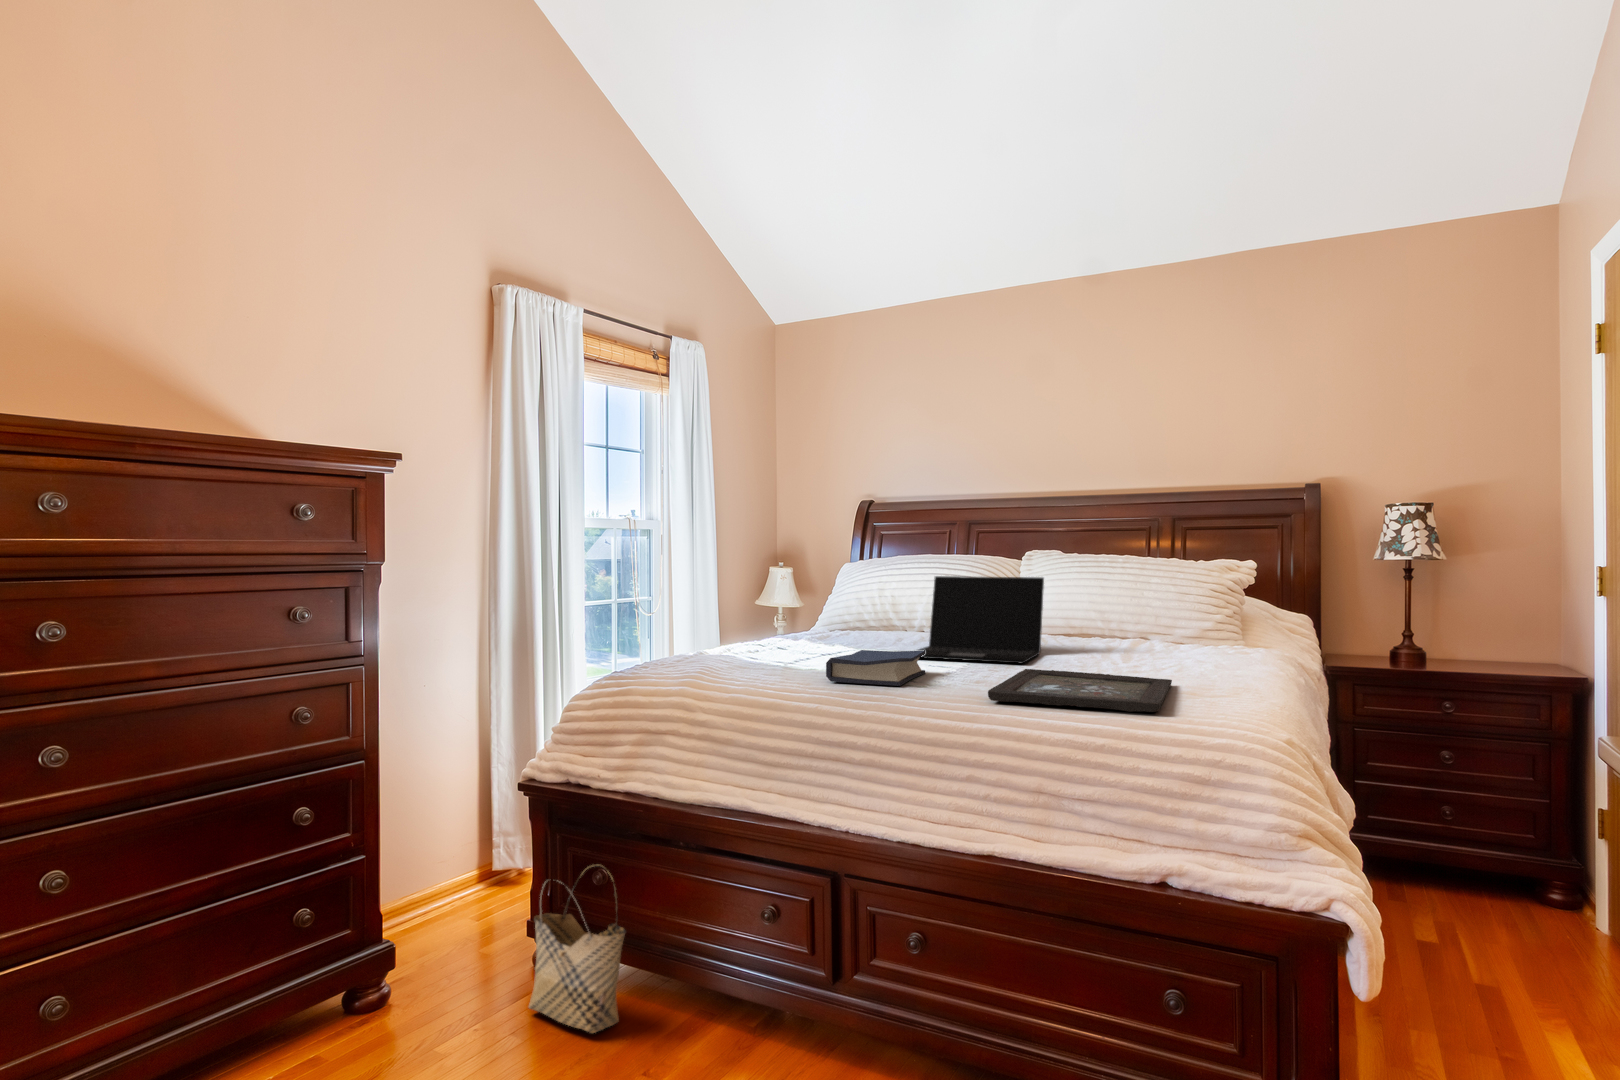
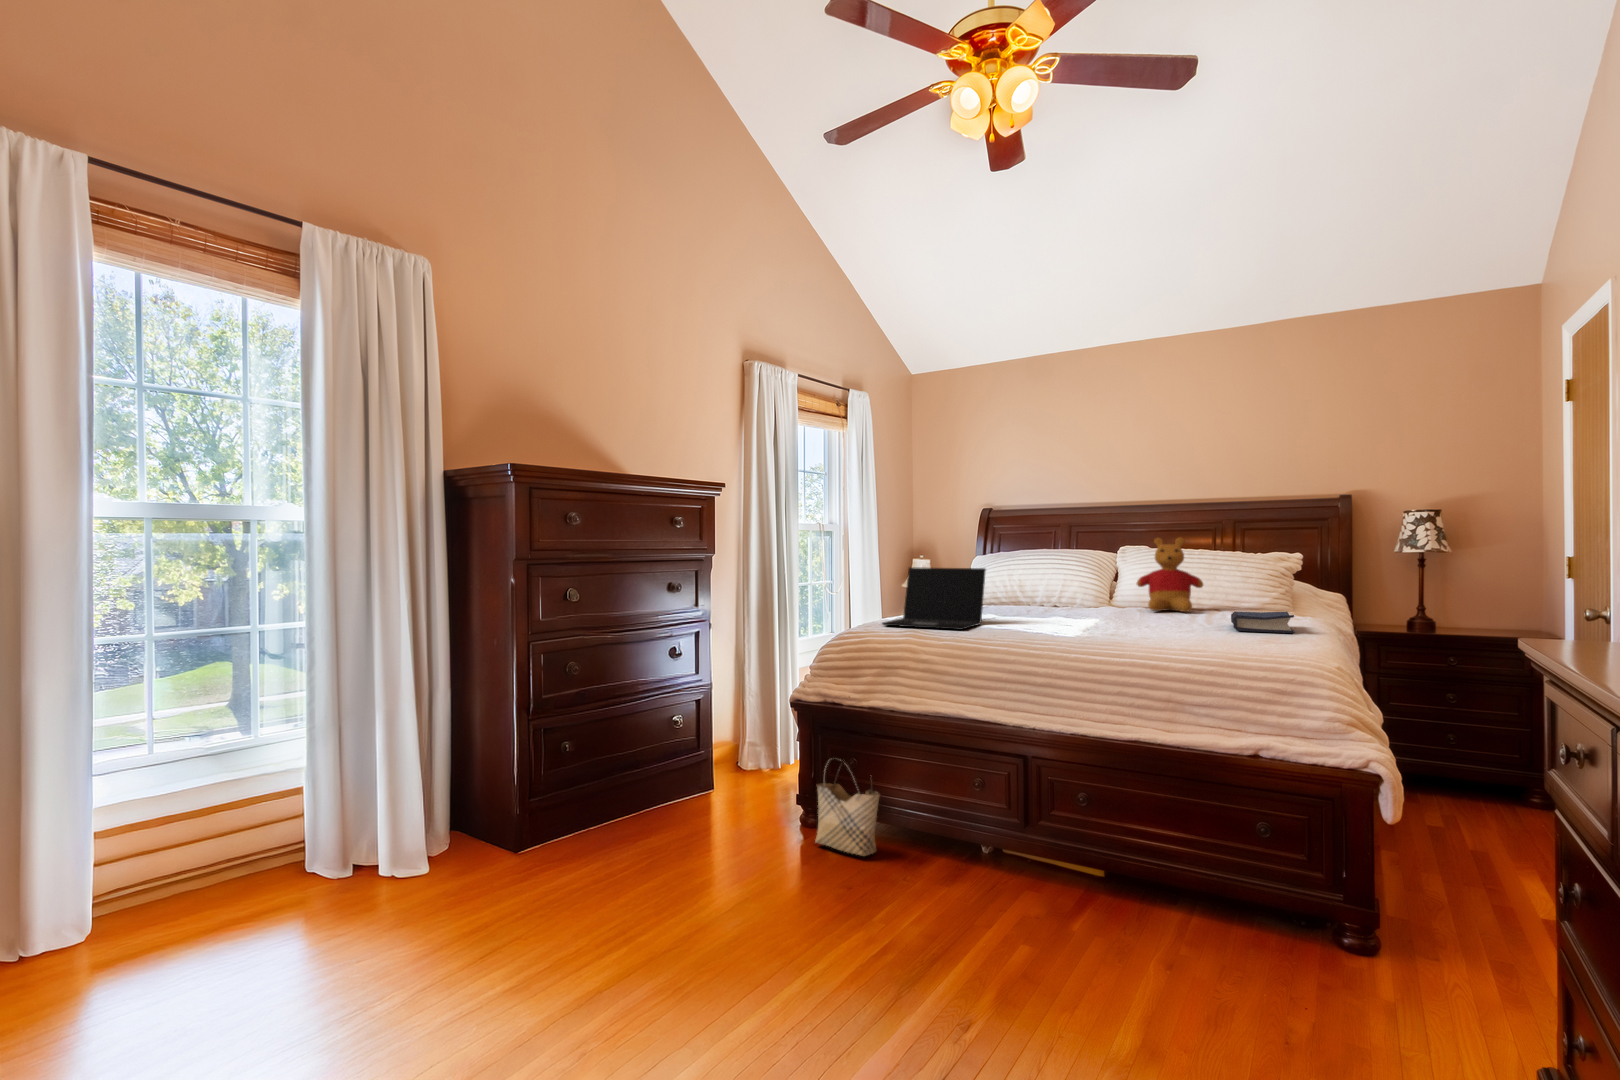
stuffed bear: none [1041,539,1128,642] -> present [1137,538,1203,612]
laptop: present [918,576,1044,663] -> present [882,567,986,630]
hardback book: present [826,650,925,686] -> present [1231,612,1294,633]
tray: present [988,669,1172,712] -> none [1129,627,1250,650]

